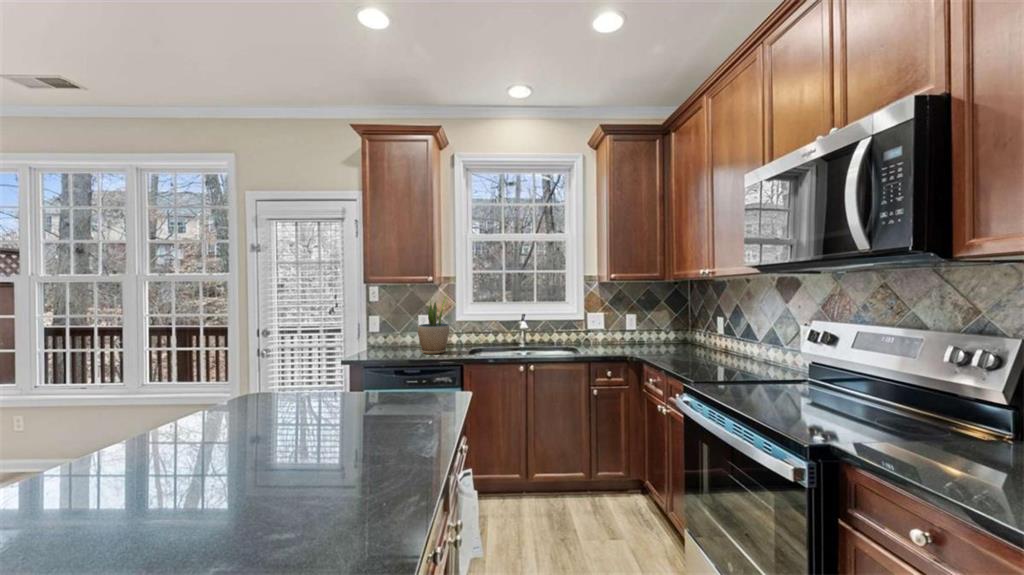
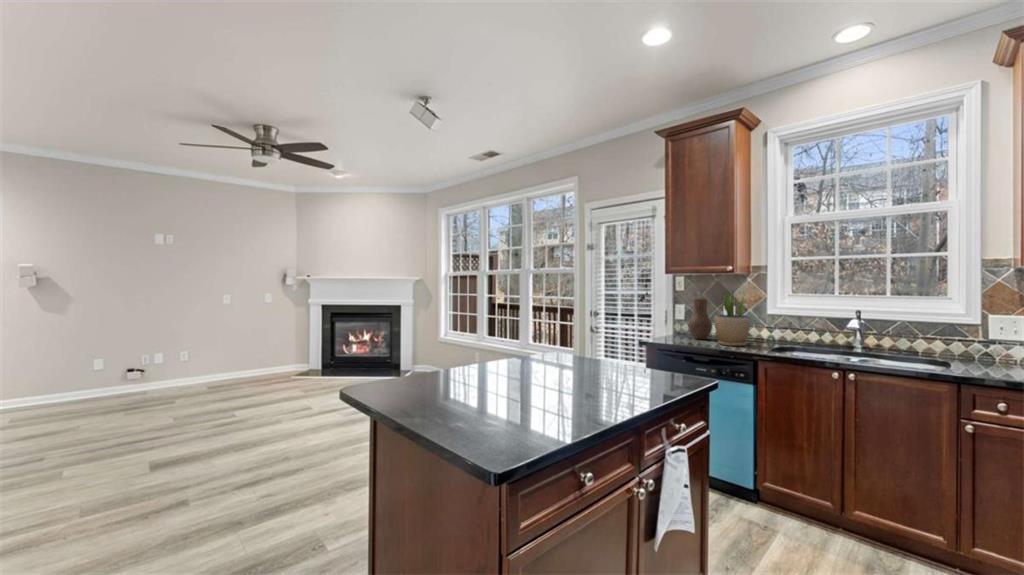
vase: none [386,309,410,351] -> present [688,298,712,339]

